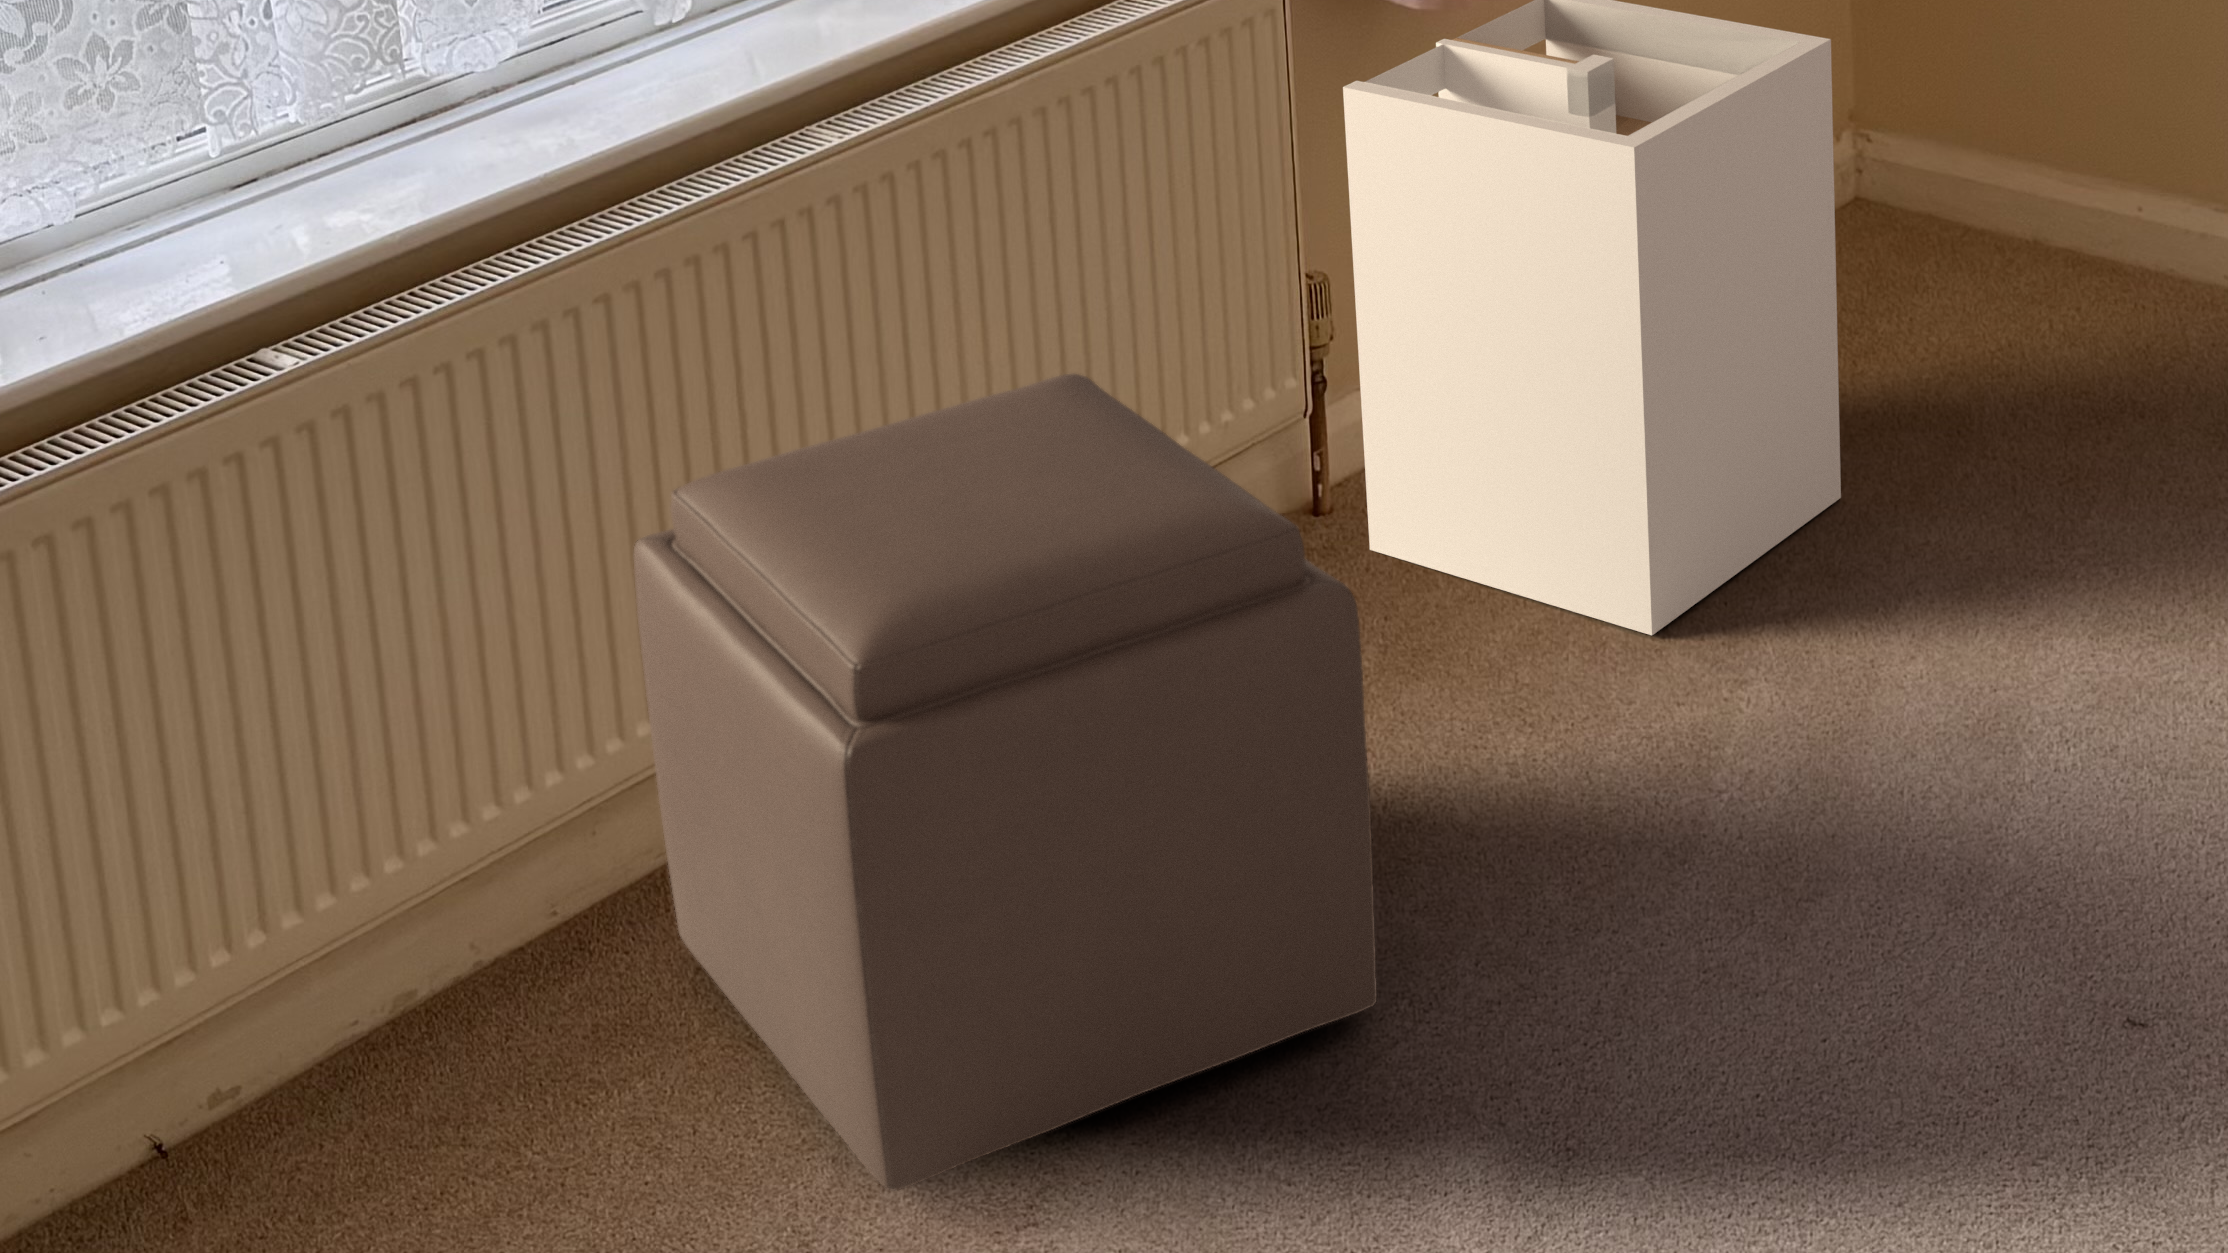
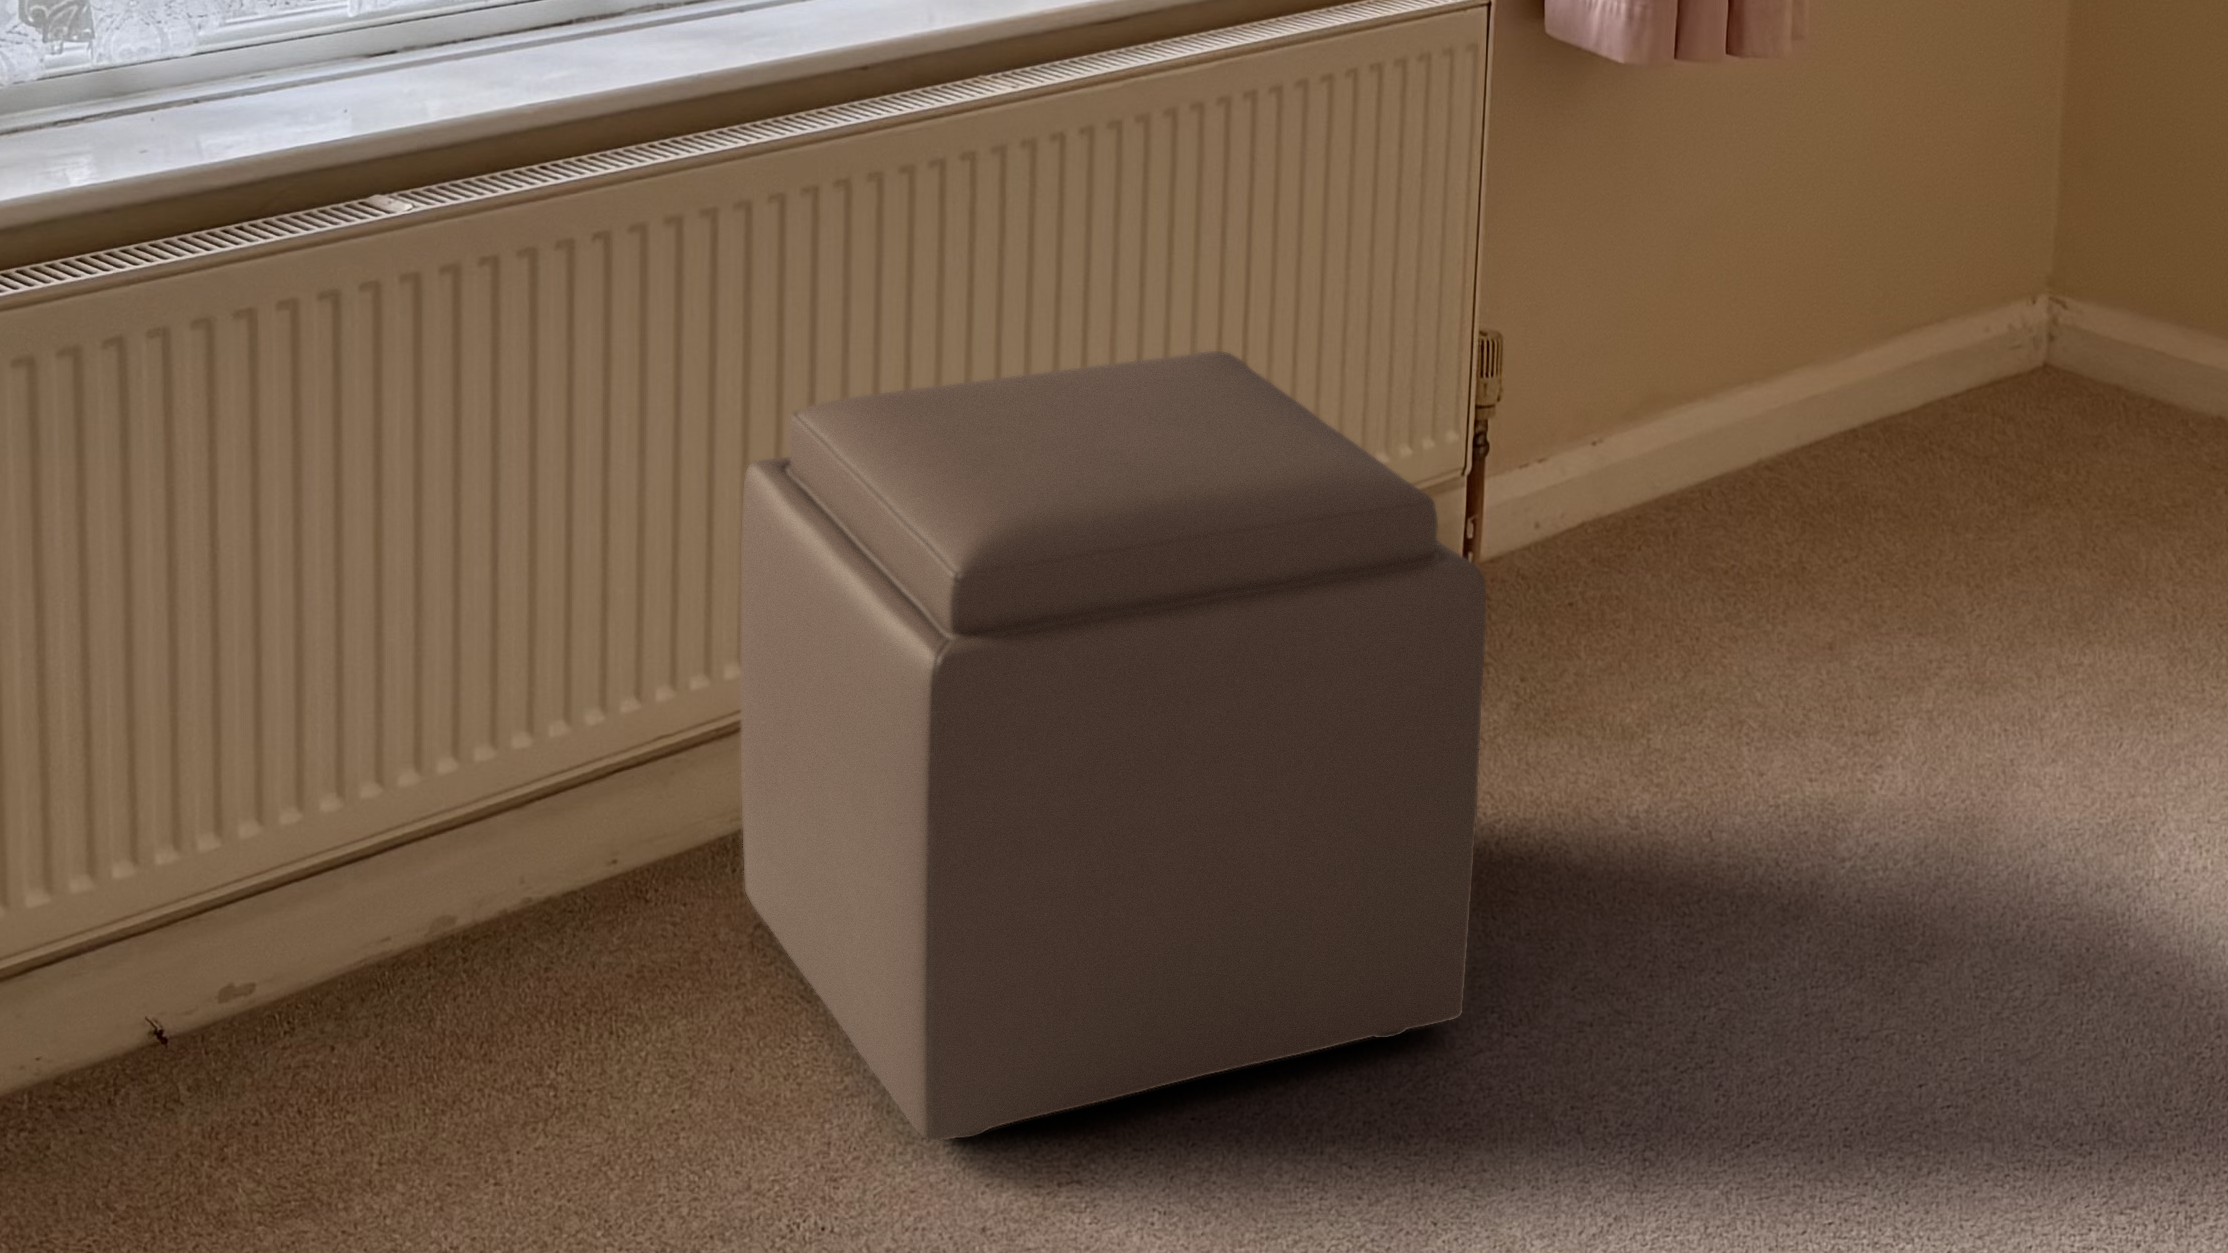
laundry hamper: present [1343,0,1841,635] -> none [1513,76,2033,718]

